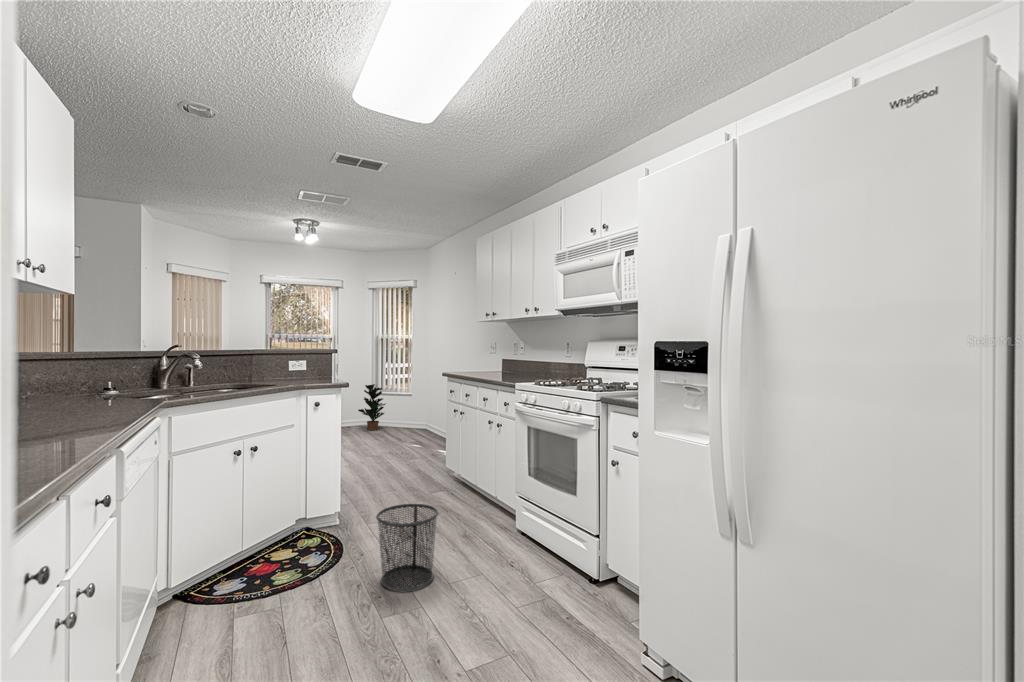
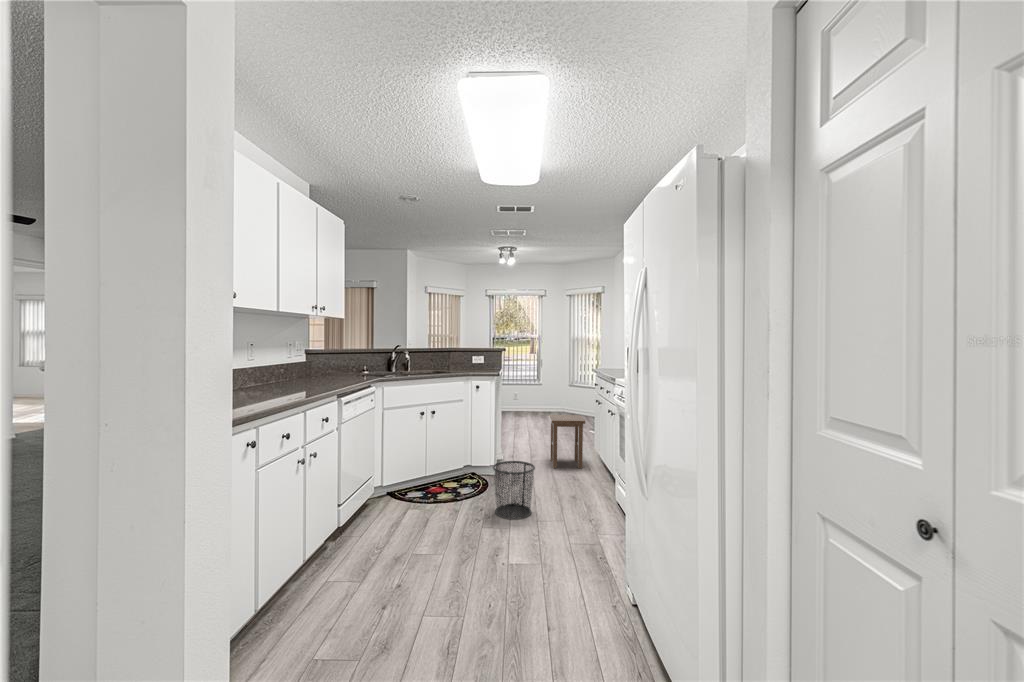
potted plant: present [358,384,385,430] -> none [556,375,579,413]
stool: none [396,431,450,503] -> present [549,415,585,468]

